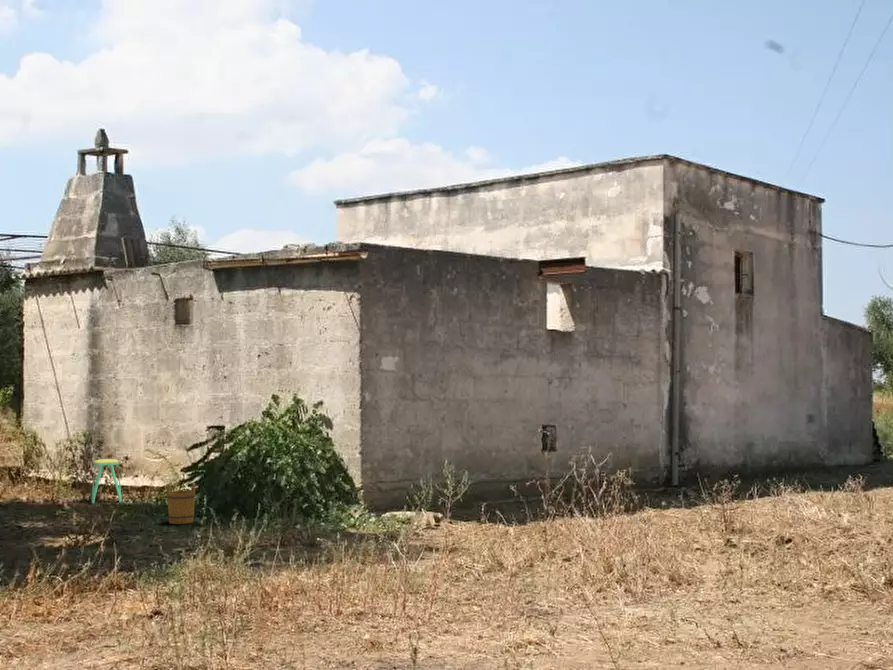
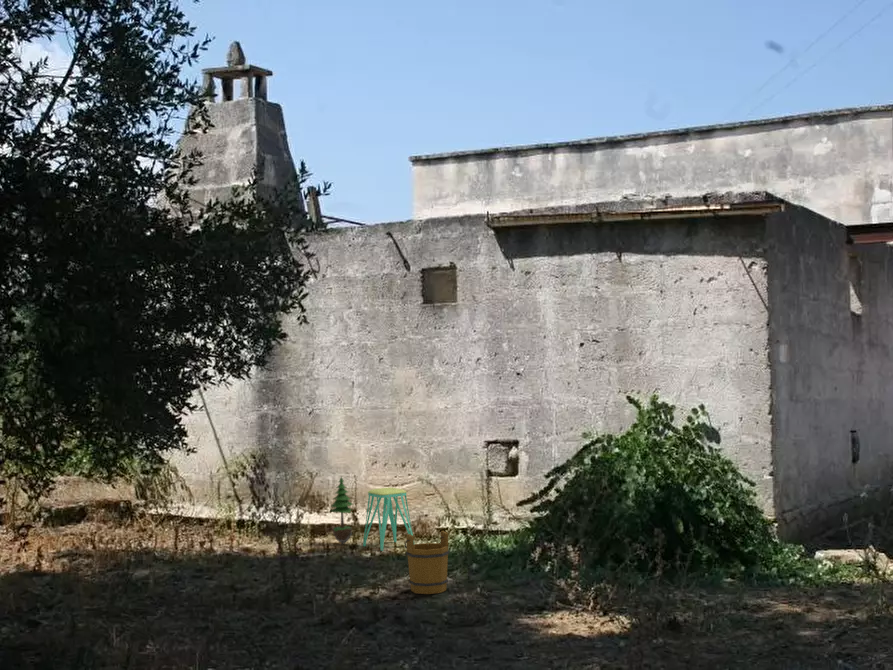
potted tree: none [74,449,93,499] -> present [330,477,352,544]
bucket: present [166,483,197,524] -> present [405,531,449,594]

